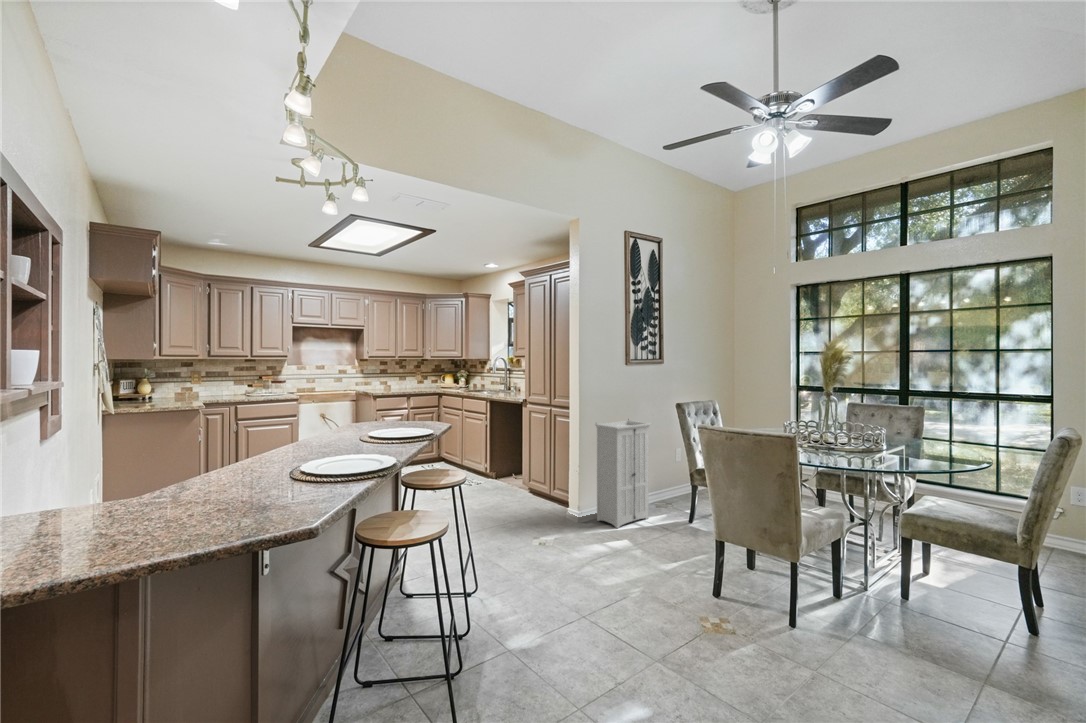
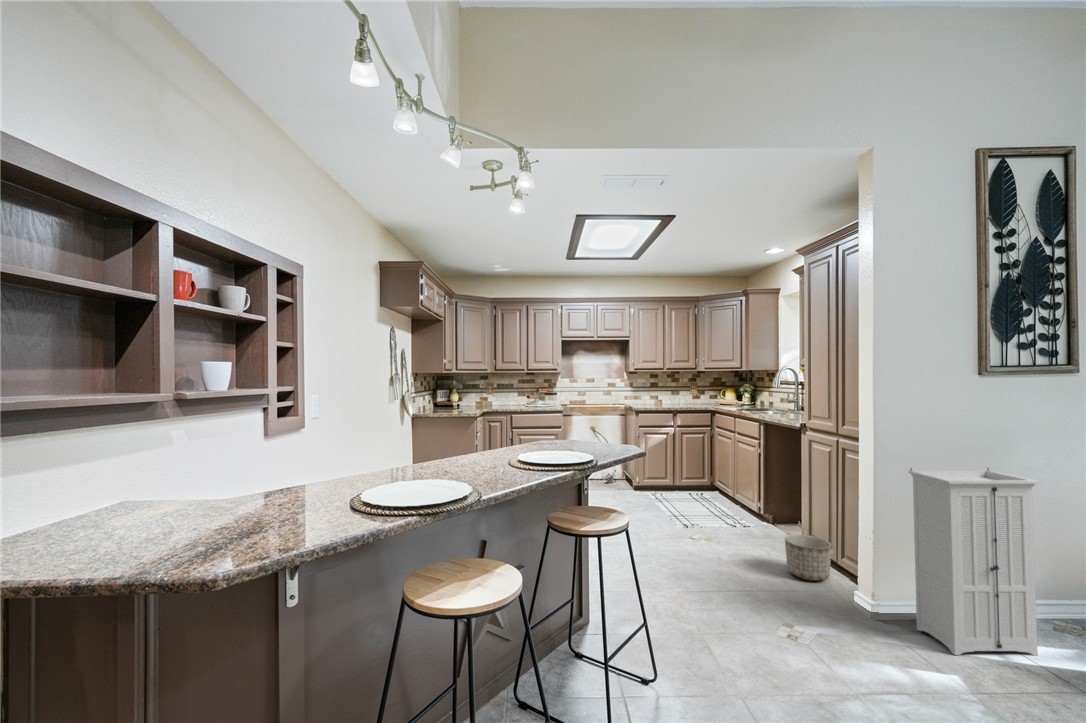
planter: none [516,478,545,509] -> present [785,535,831,581]

